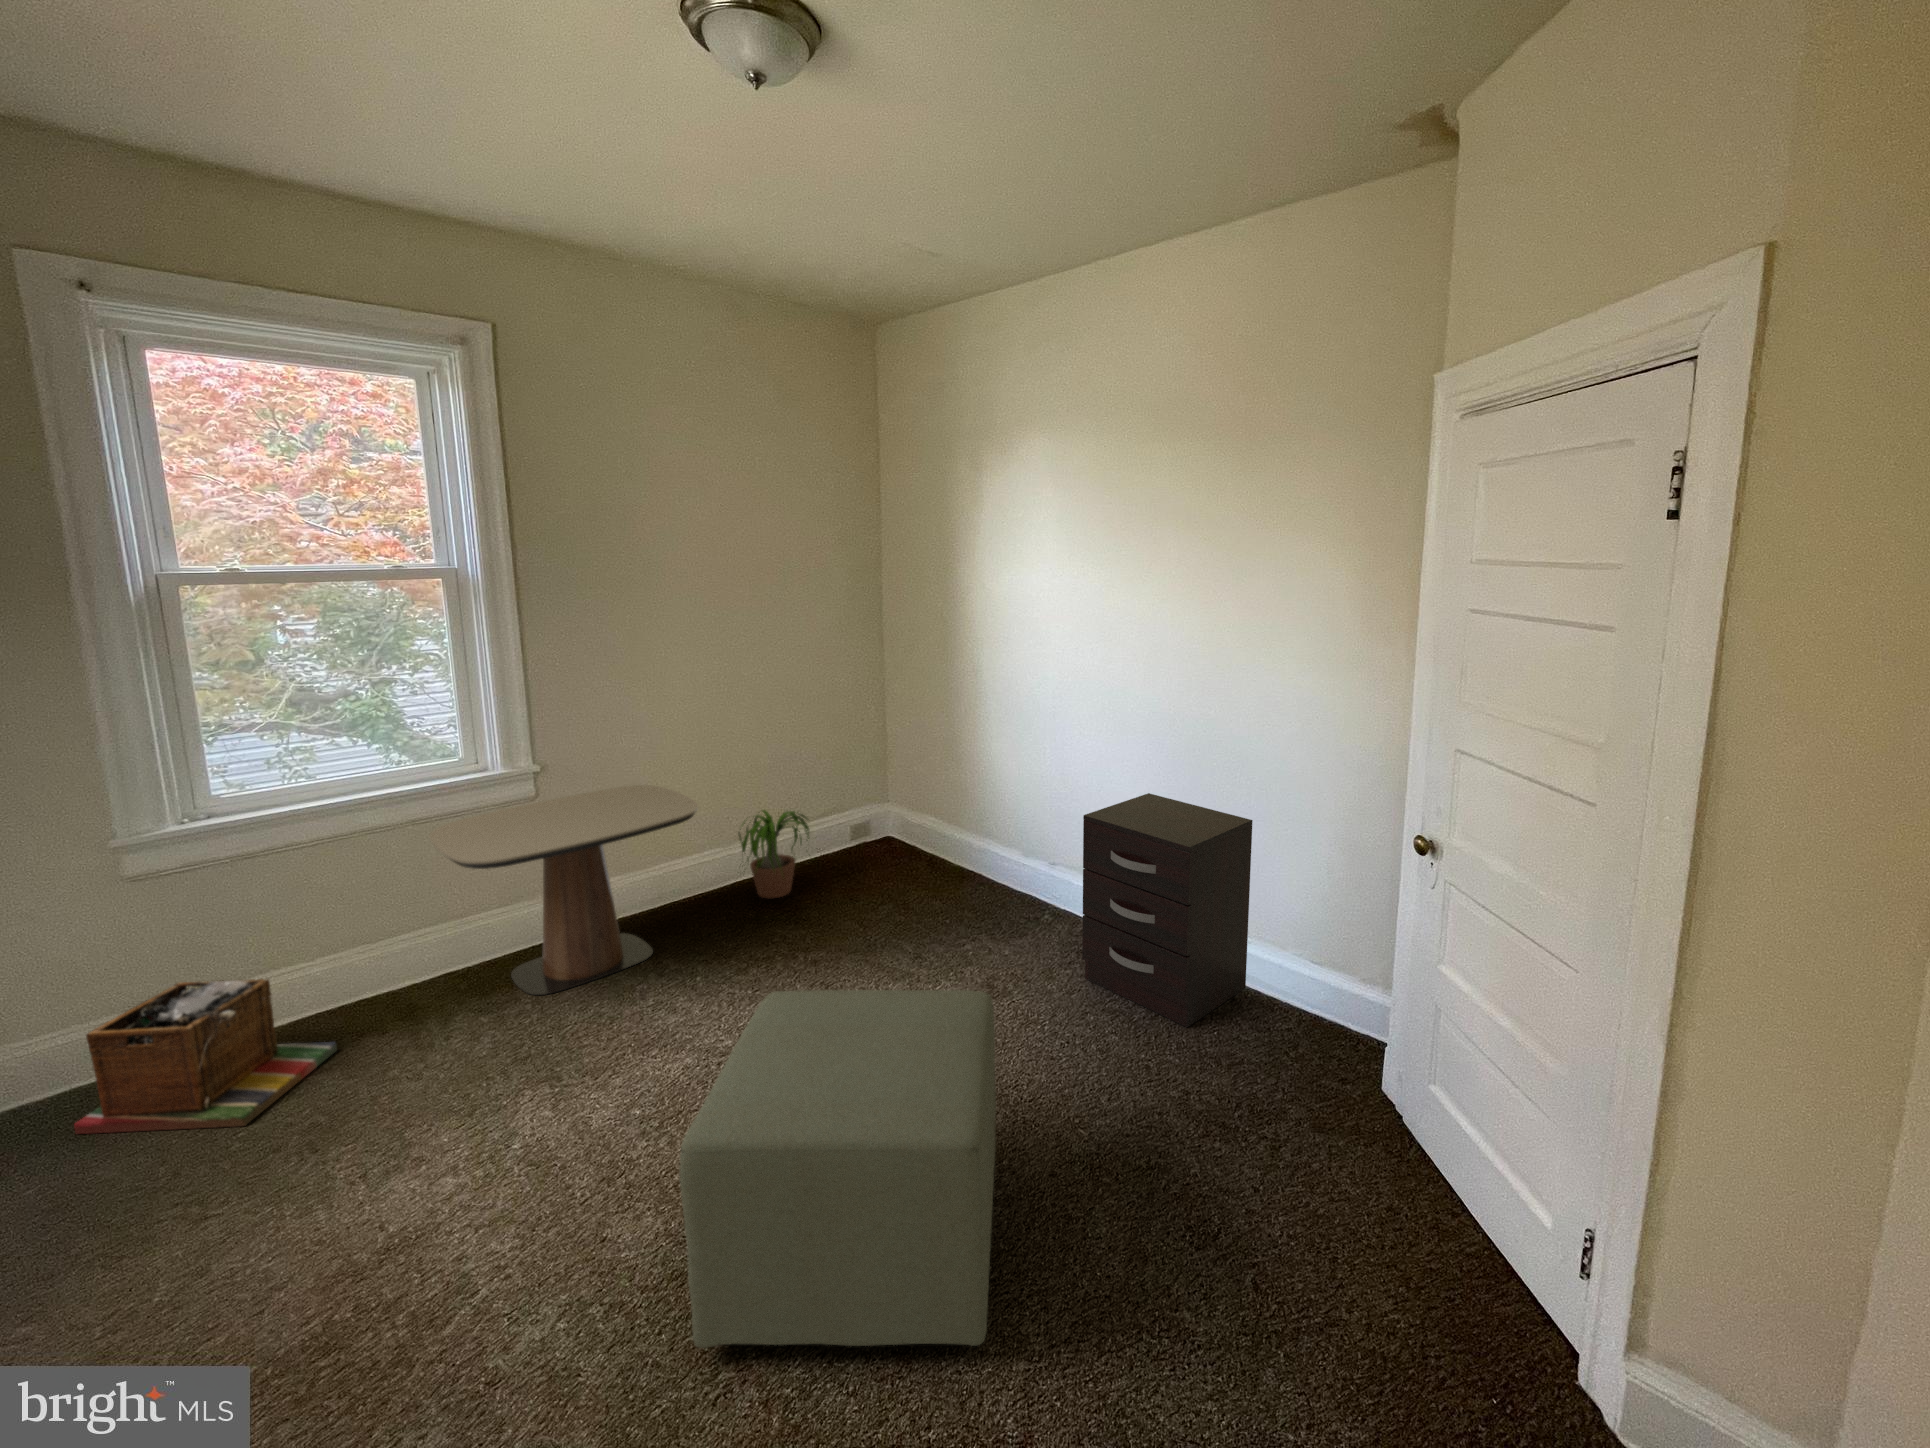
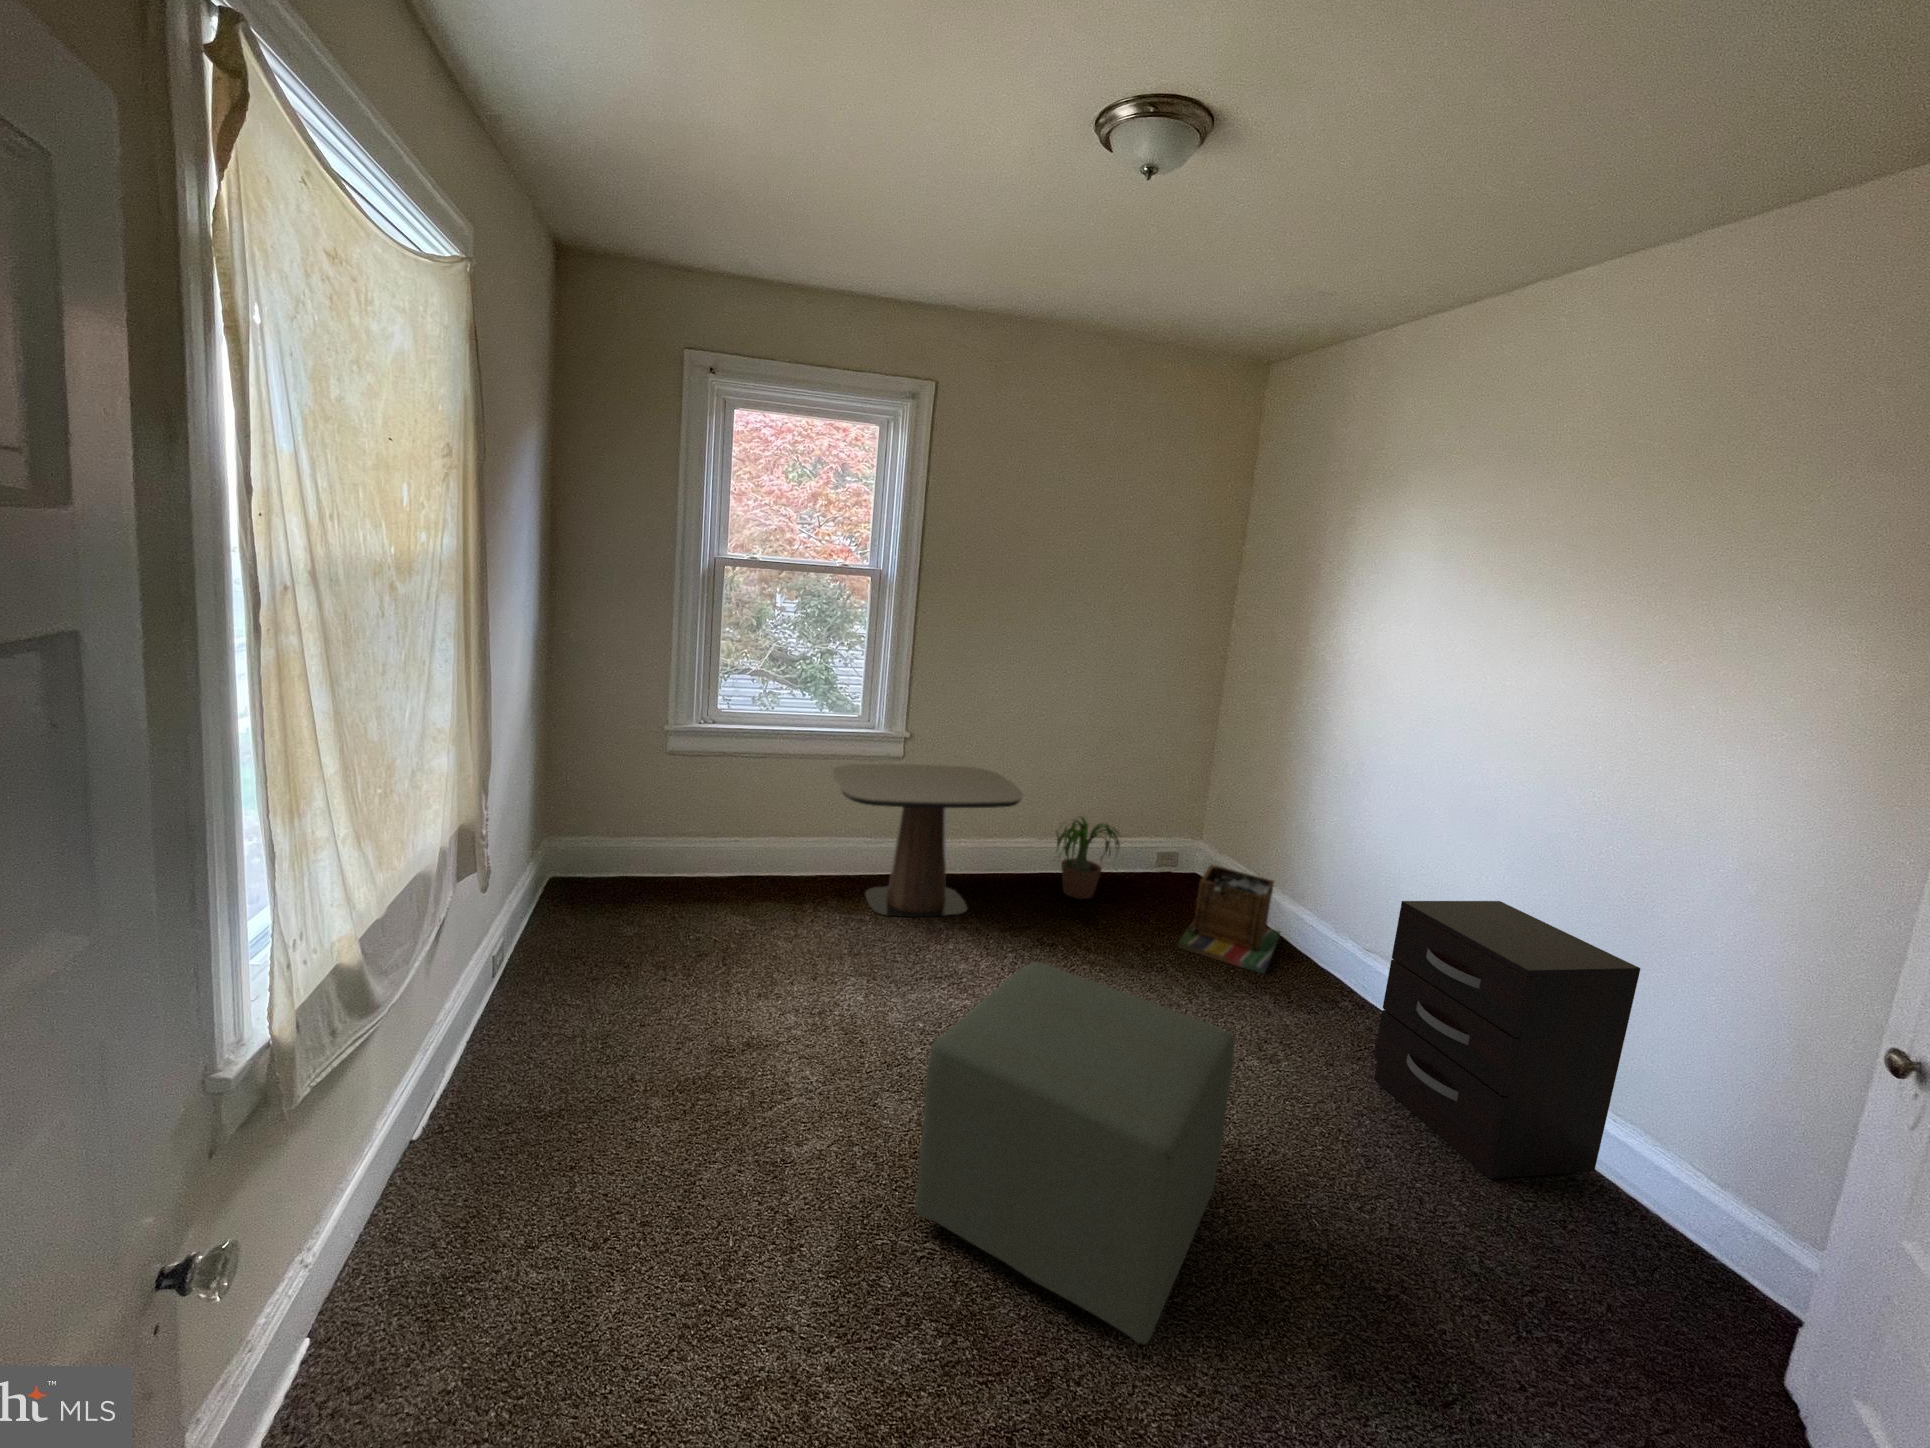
laundry basket: present [74,979,337,1134] -> present [1178,865,1280,974]

